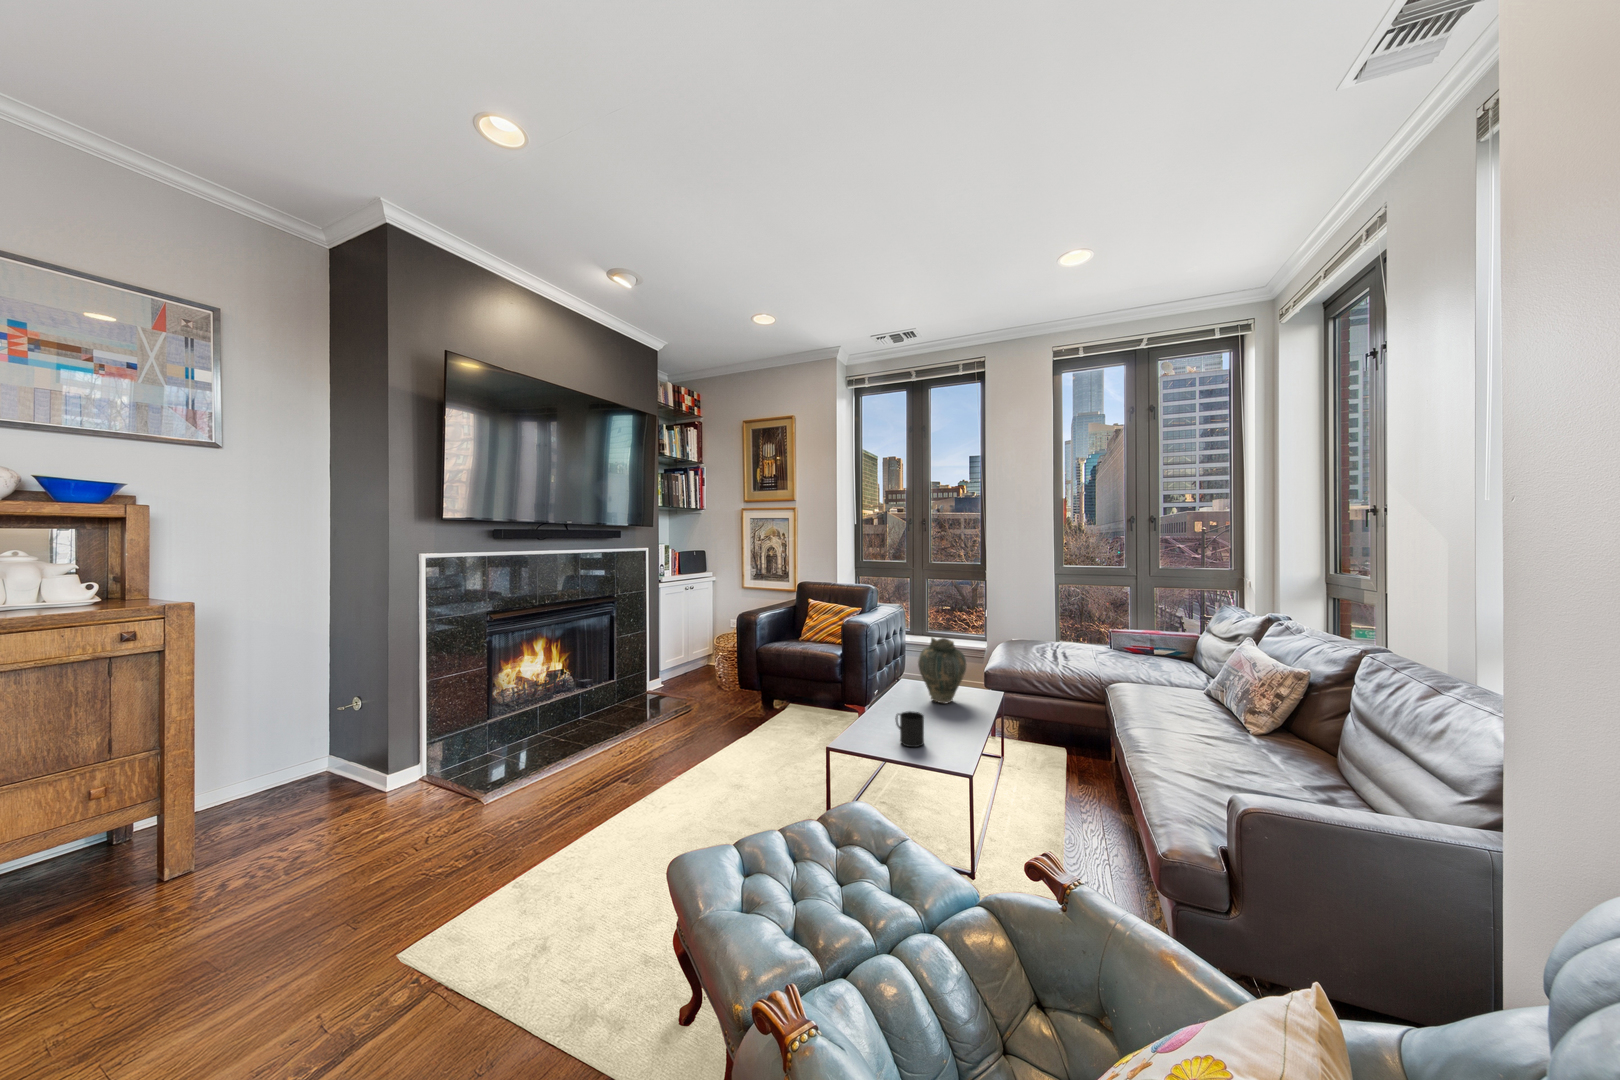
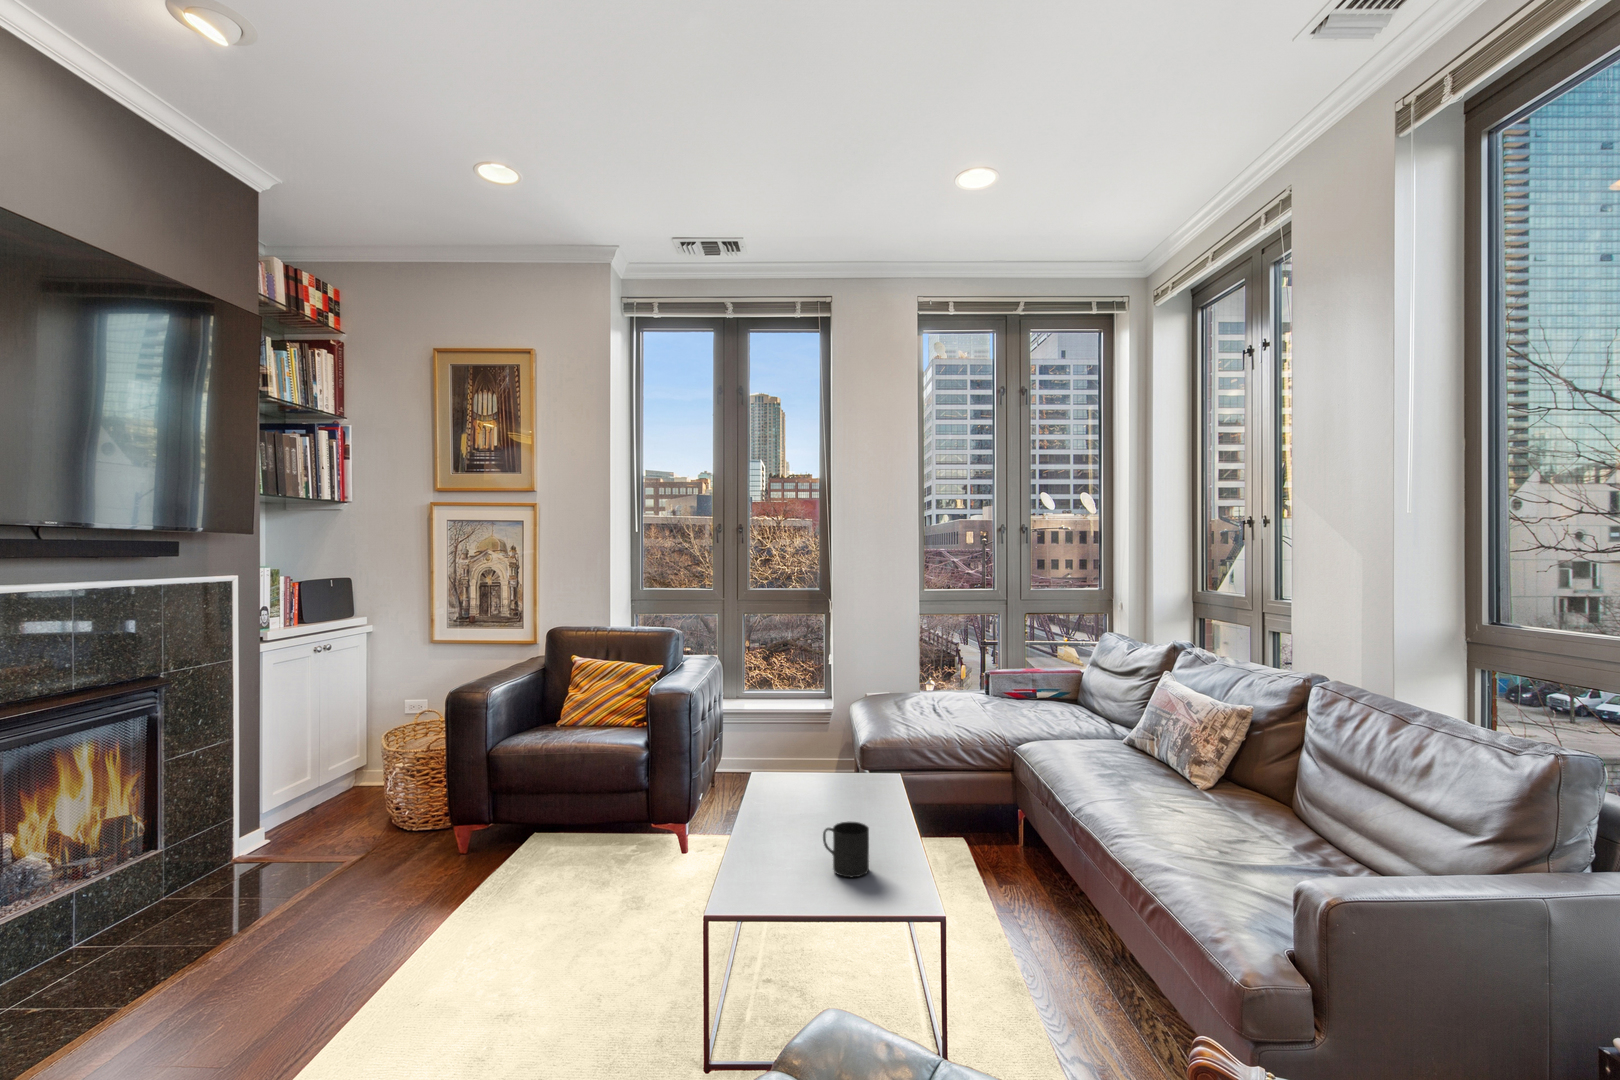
vase: present [918,638,966,703] -> none [810,703,879,801]

